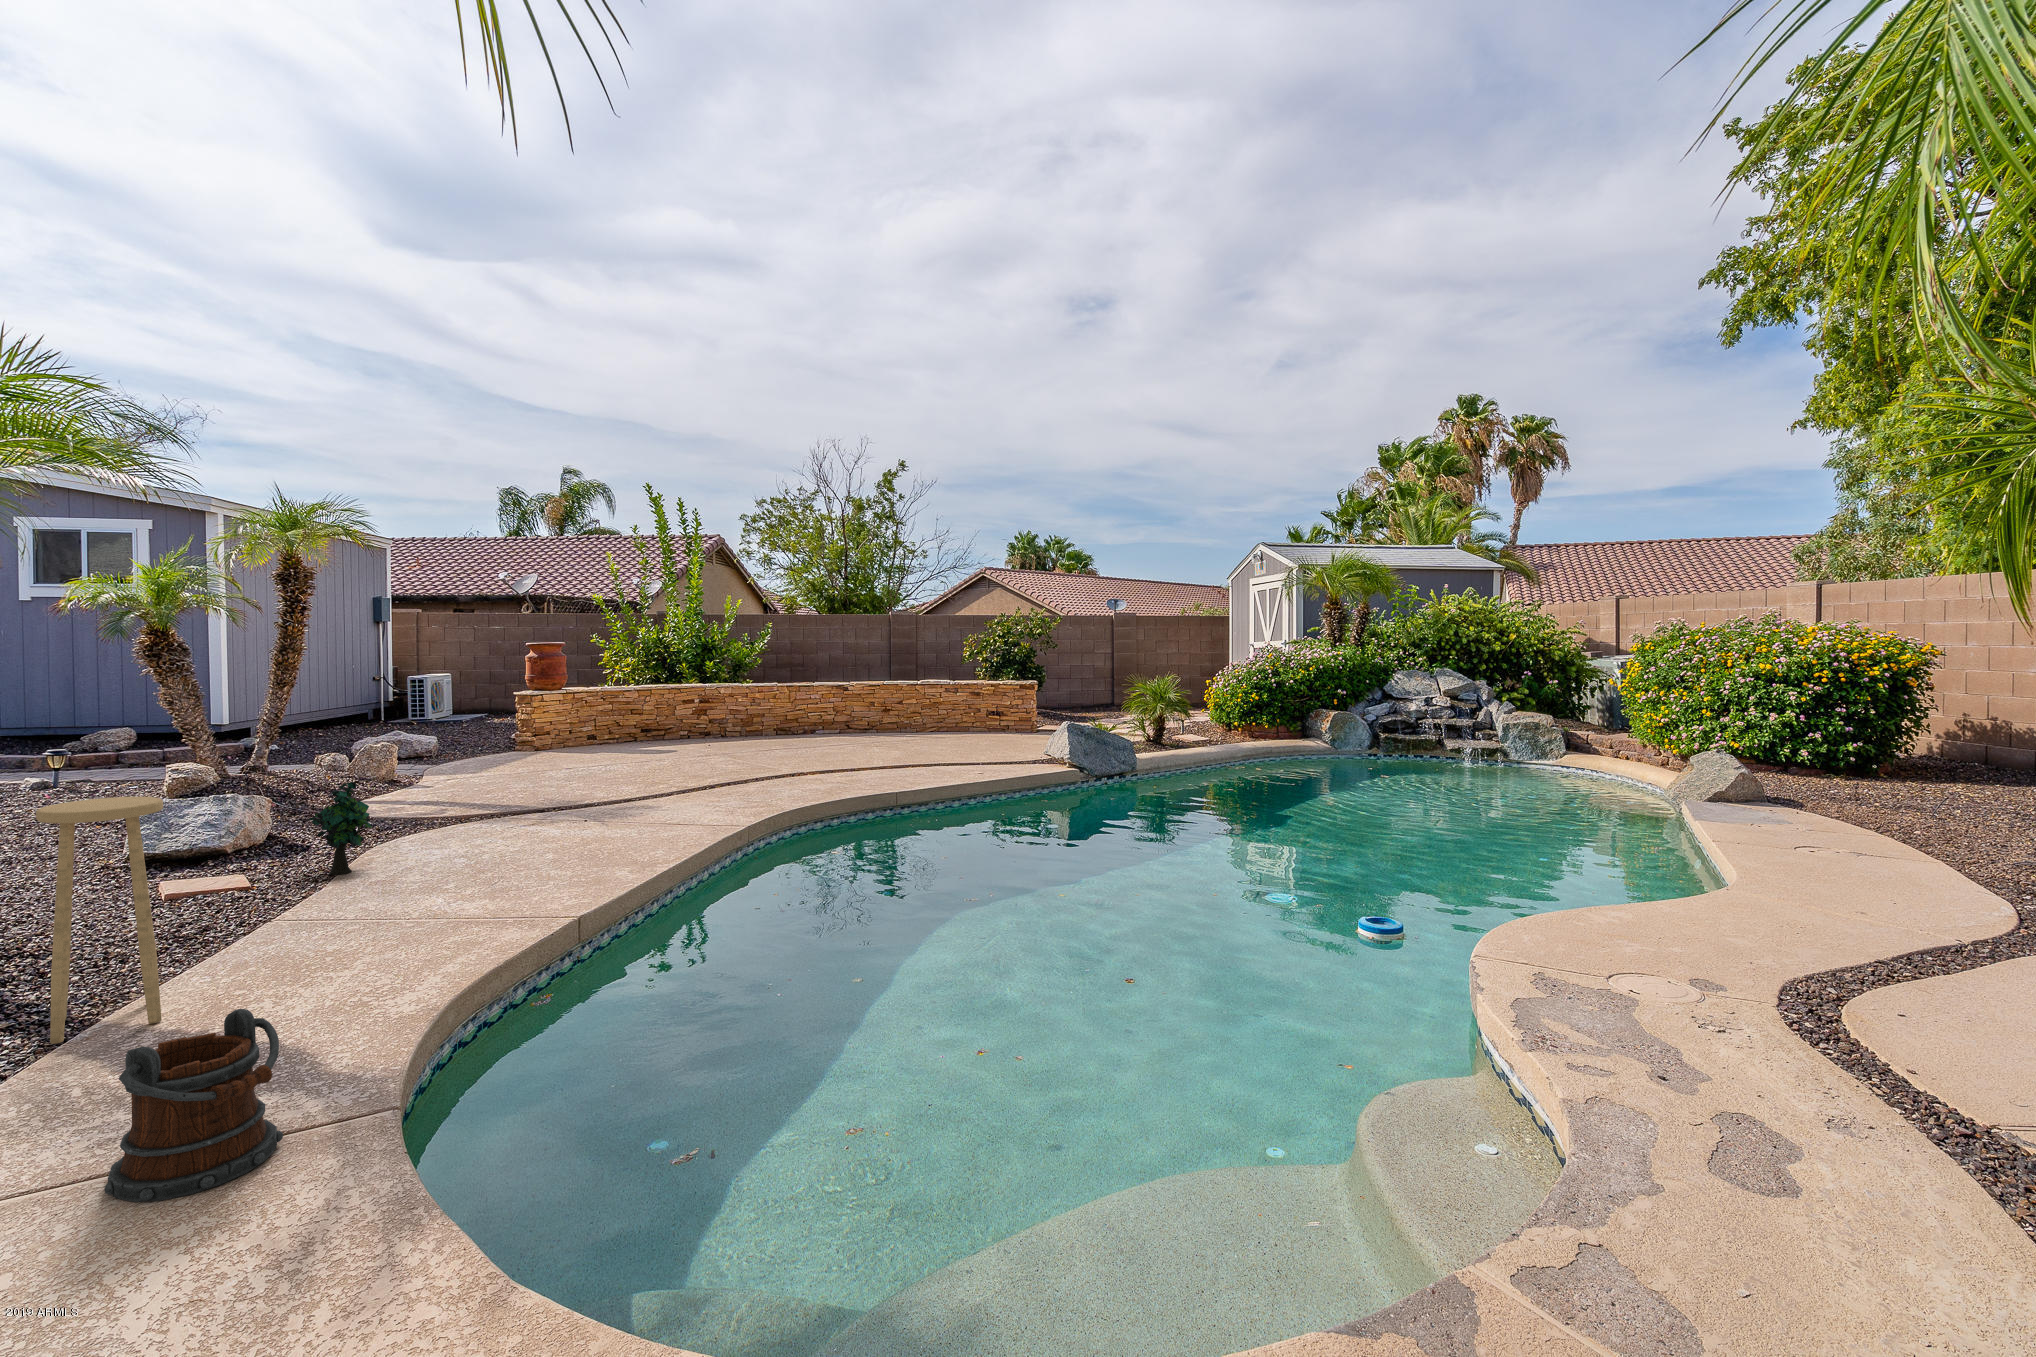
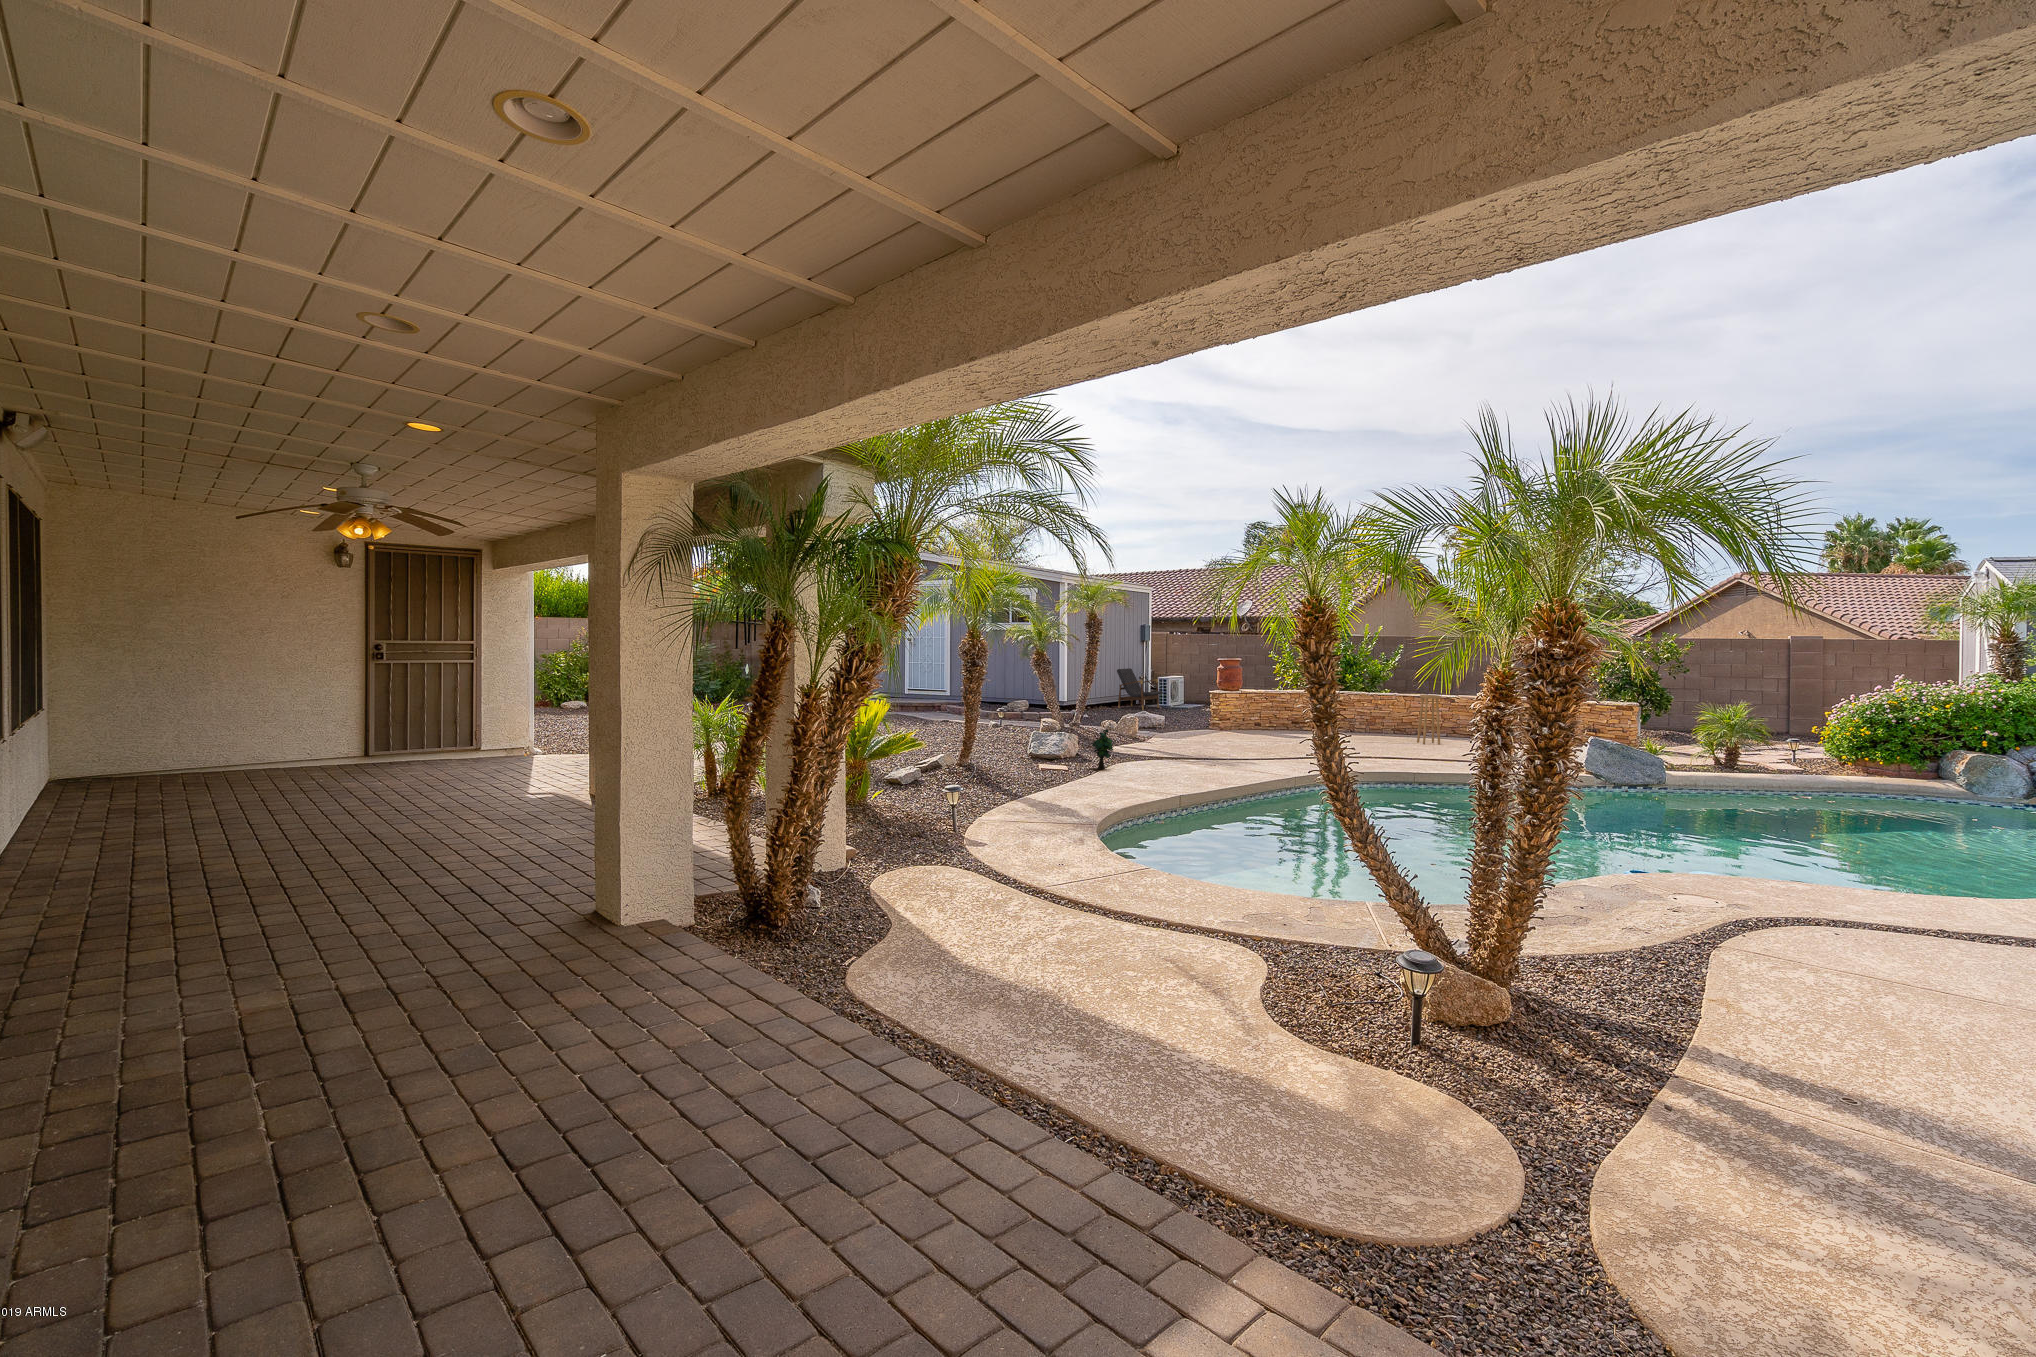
lounge chair: none [328,664,415,727] -> present [1117,668,1163,710]
stool: present [36,797,163,1044] -> present [1417,695,1441,744]
bucket: present [104,1009,283,1202] -> none [1037,778,1072,818]

